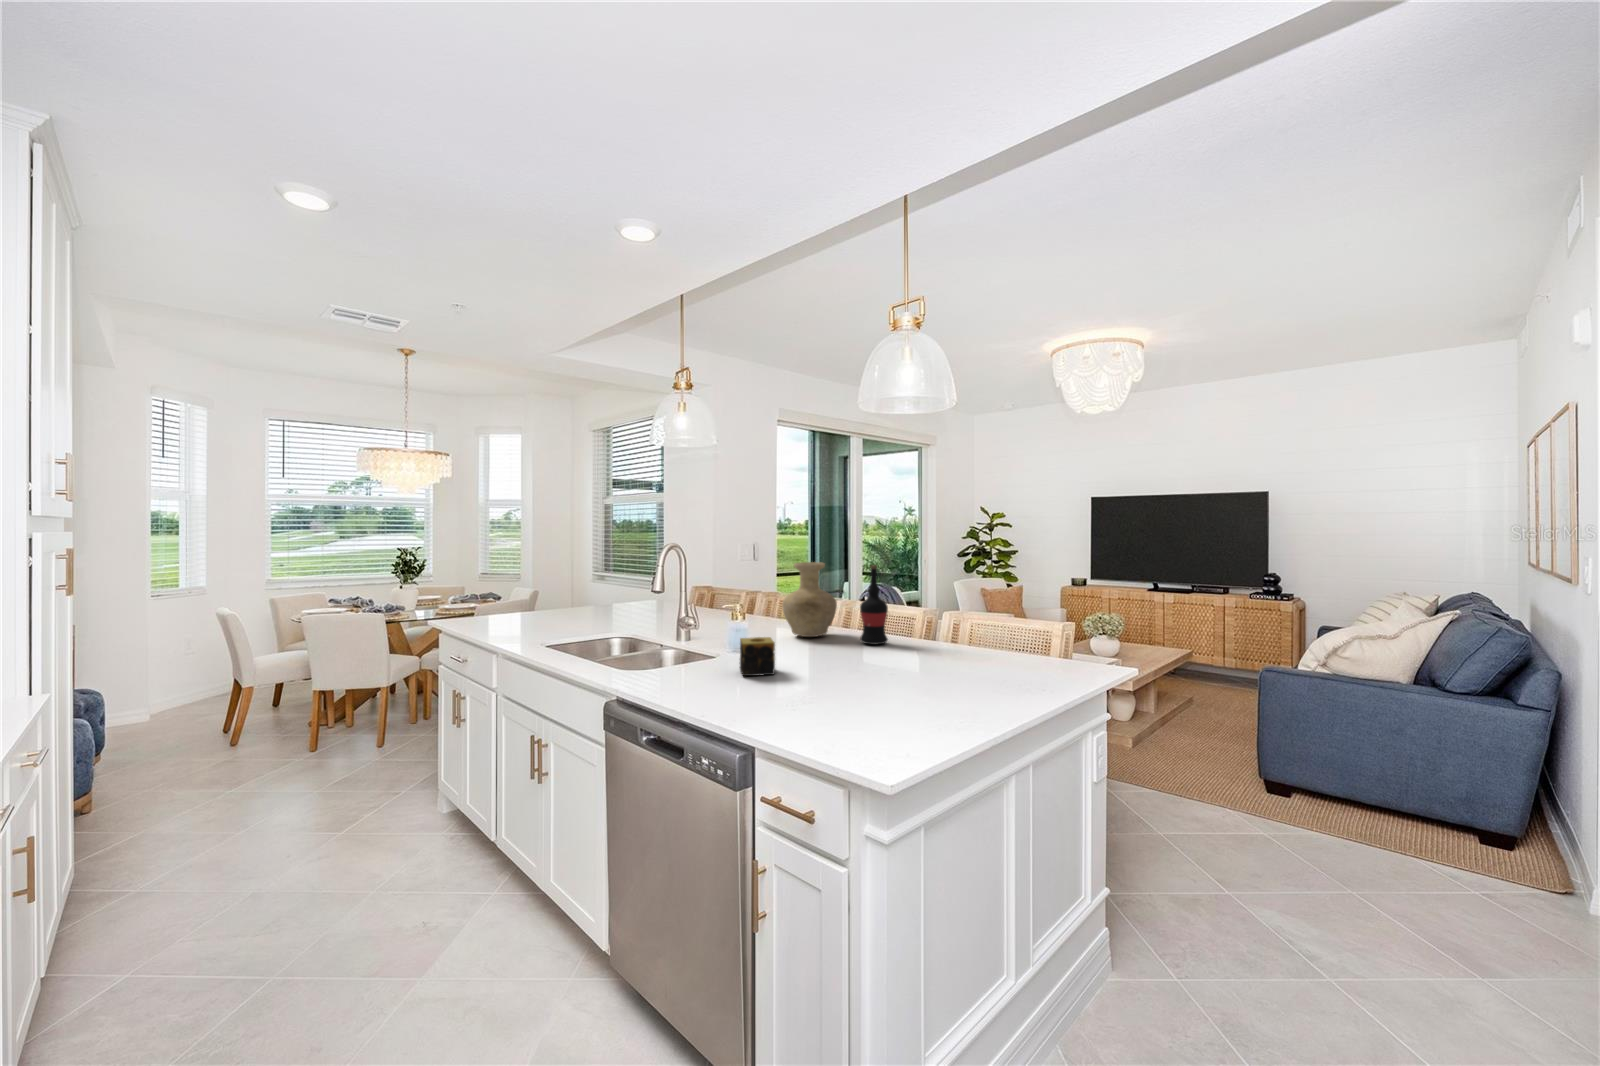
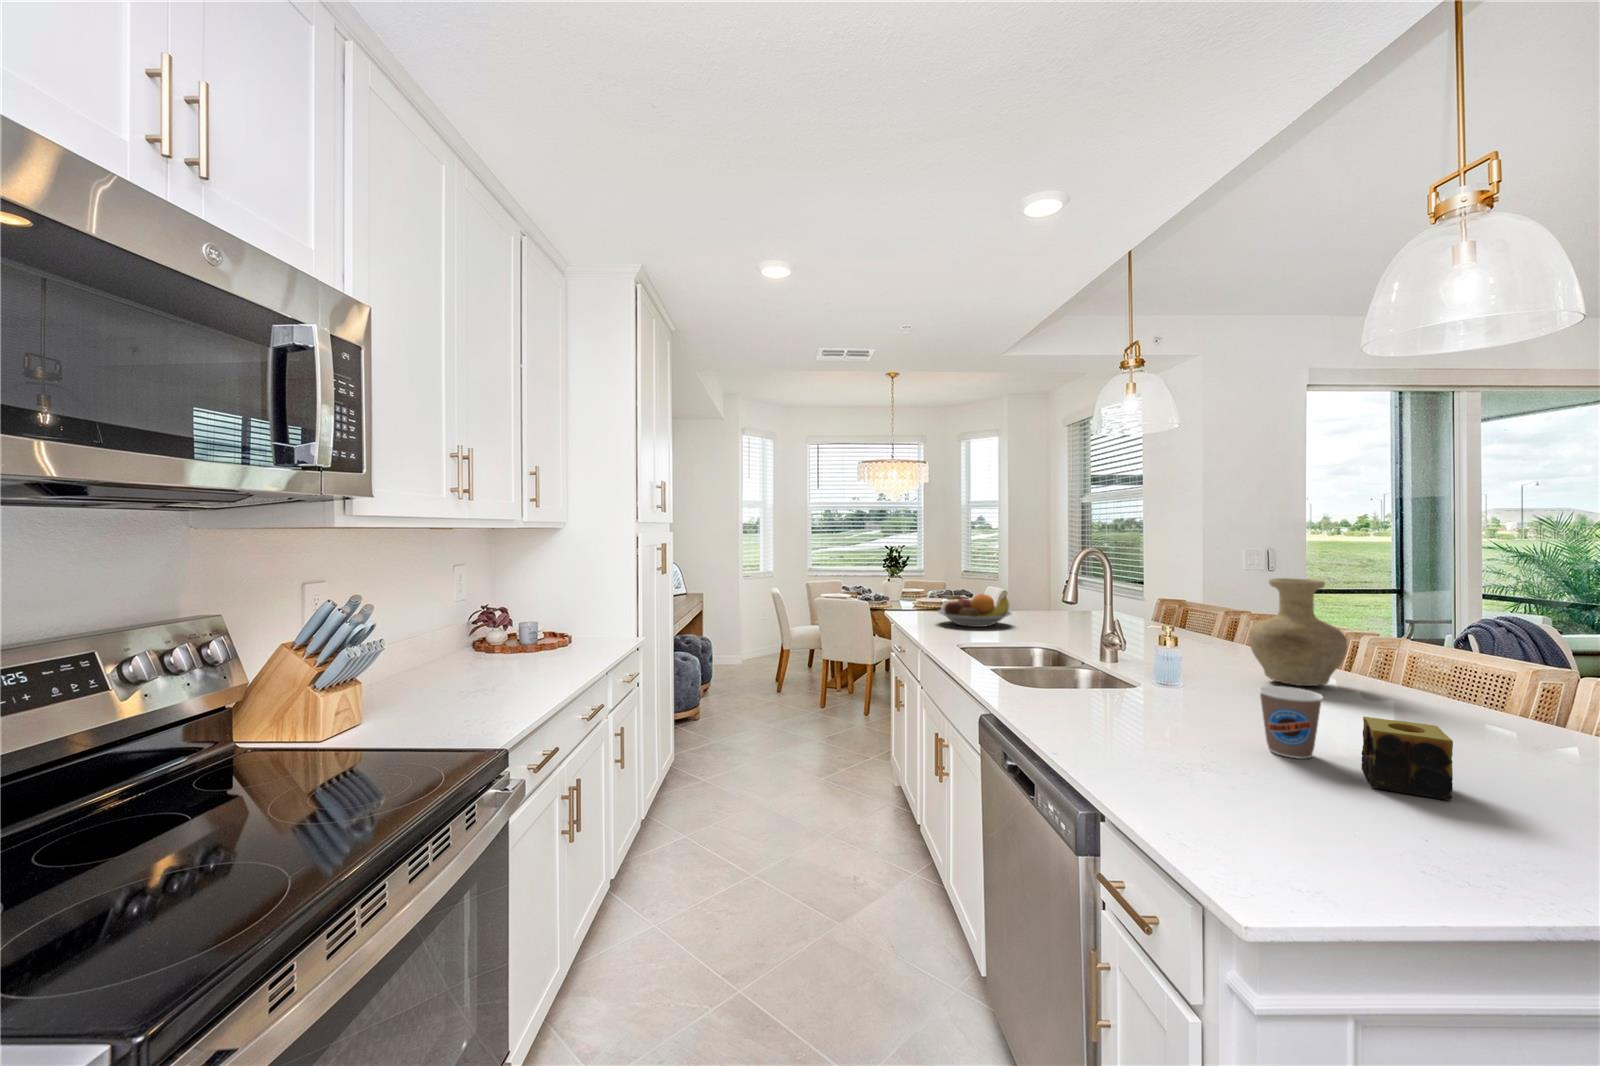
wine bottle: present [860,565,888,645] -> none [1382,589,1443,716]
fruit bowl: none [503,592,580,626] -> present [938,594,1011,627]
coffee cup: none [821,635,857,683] -> present [1258,686,1323,759]
candle: present [740,637,775,676] -> present [1362,716,1453,800]

